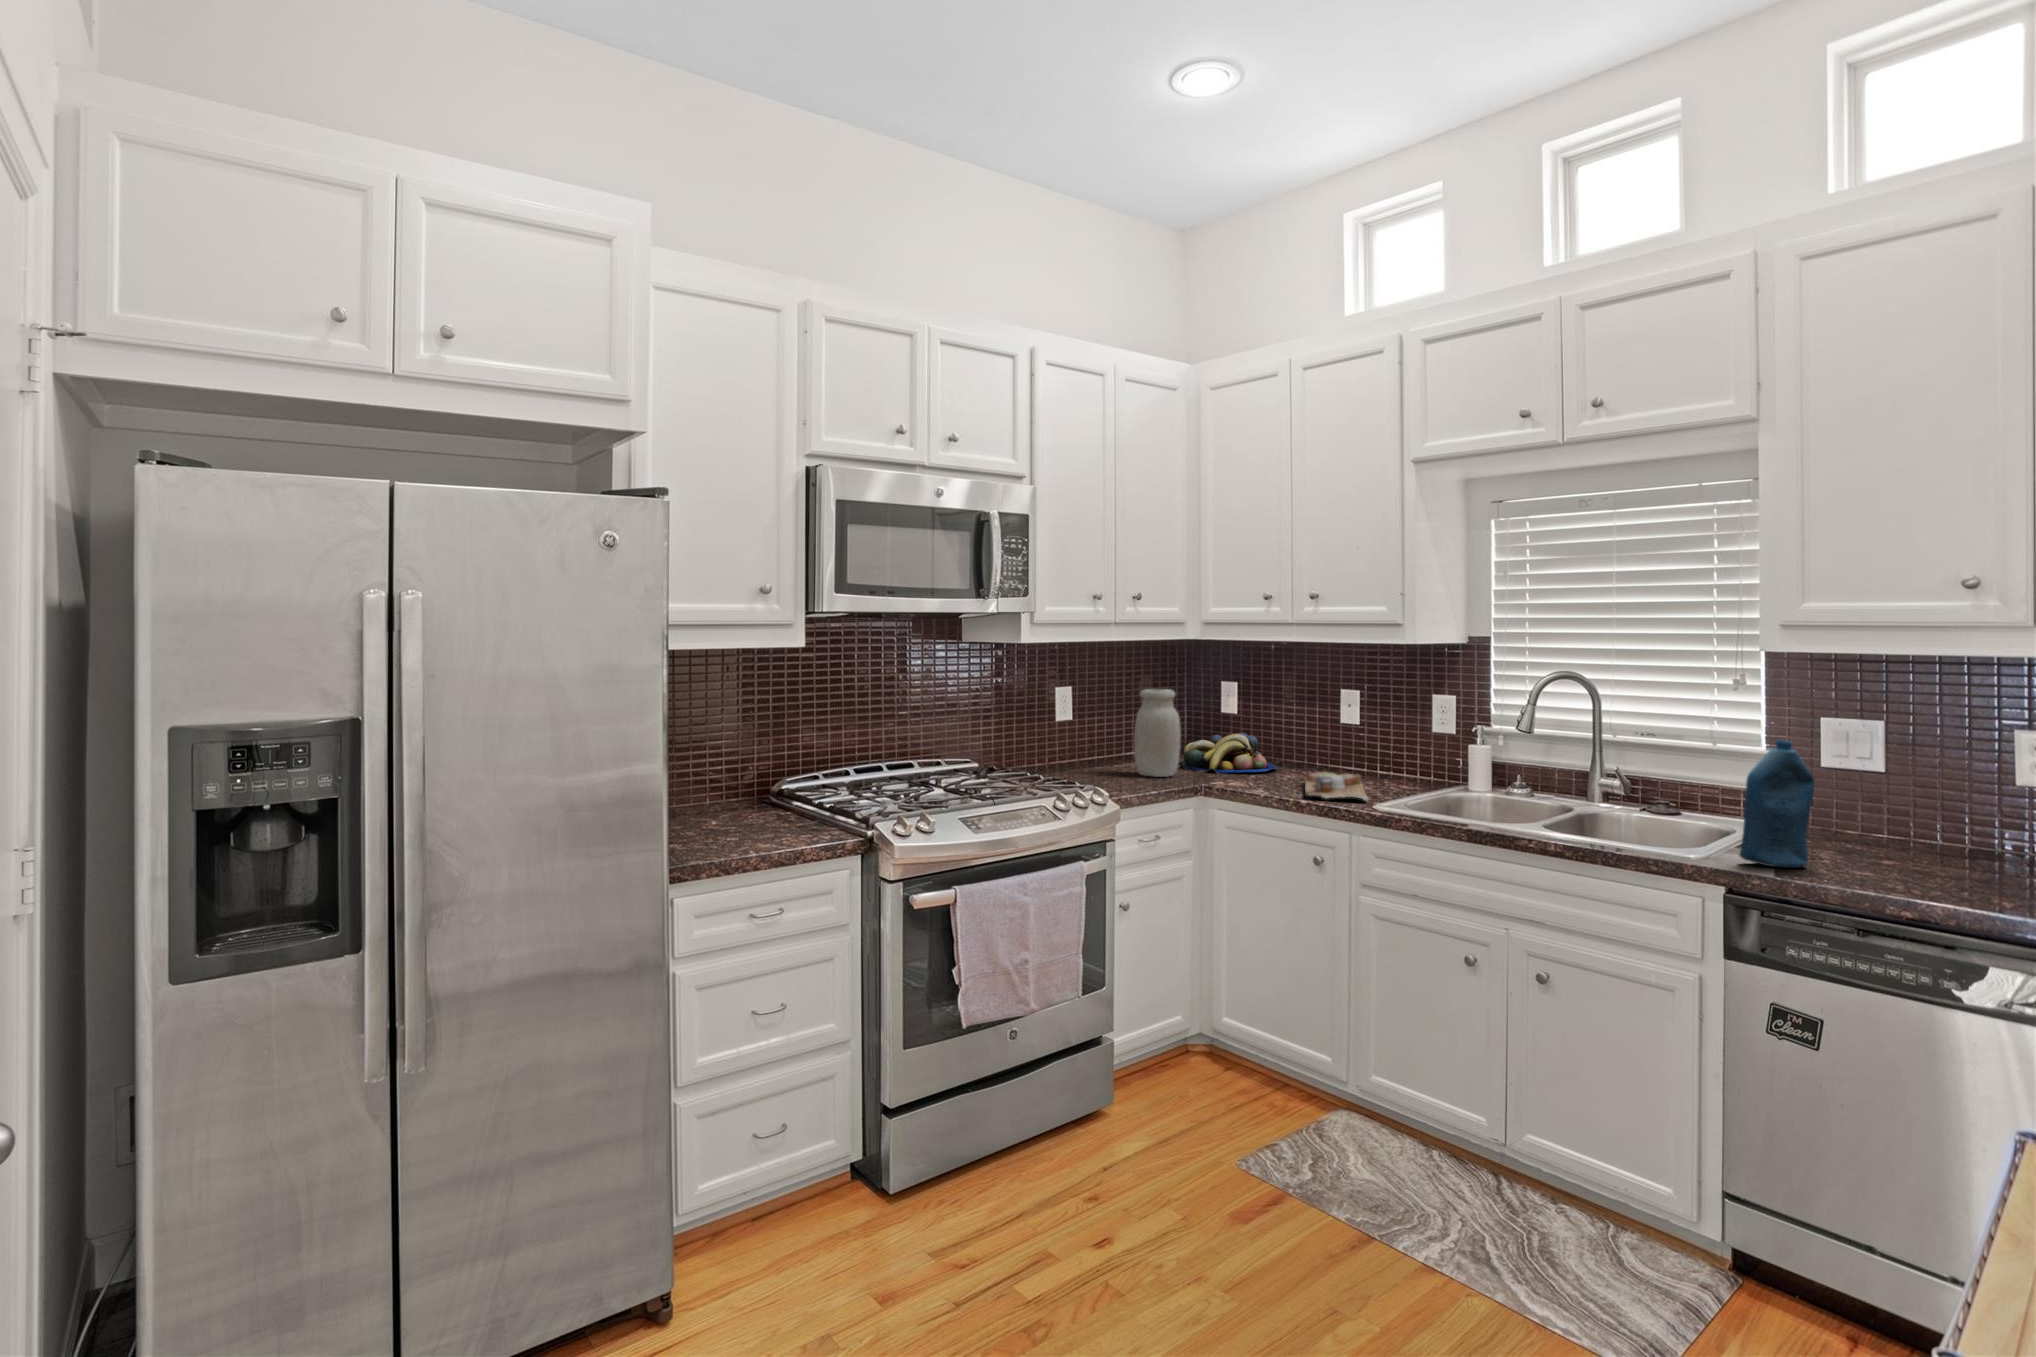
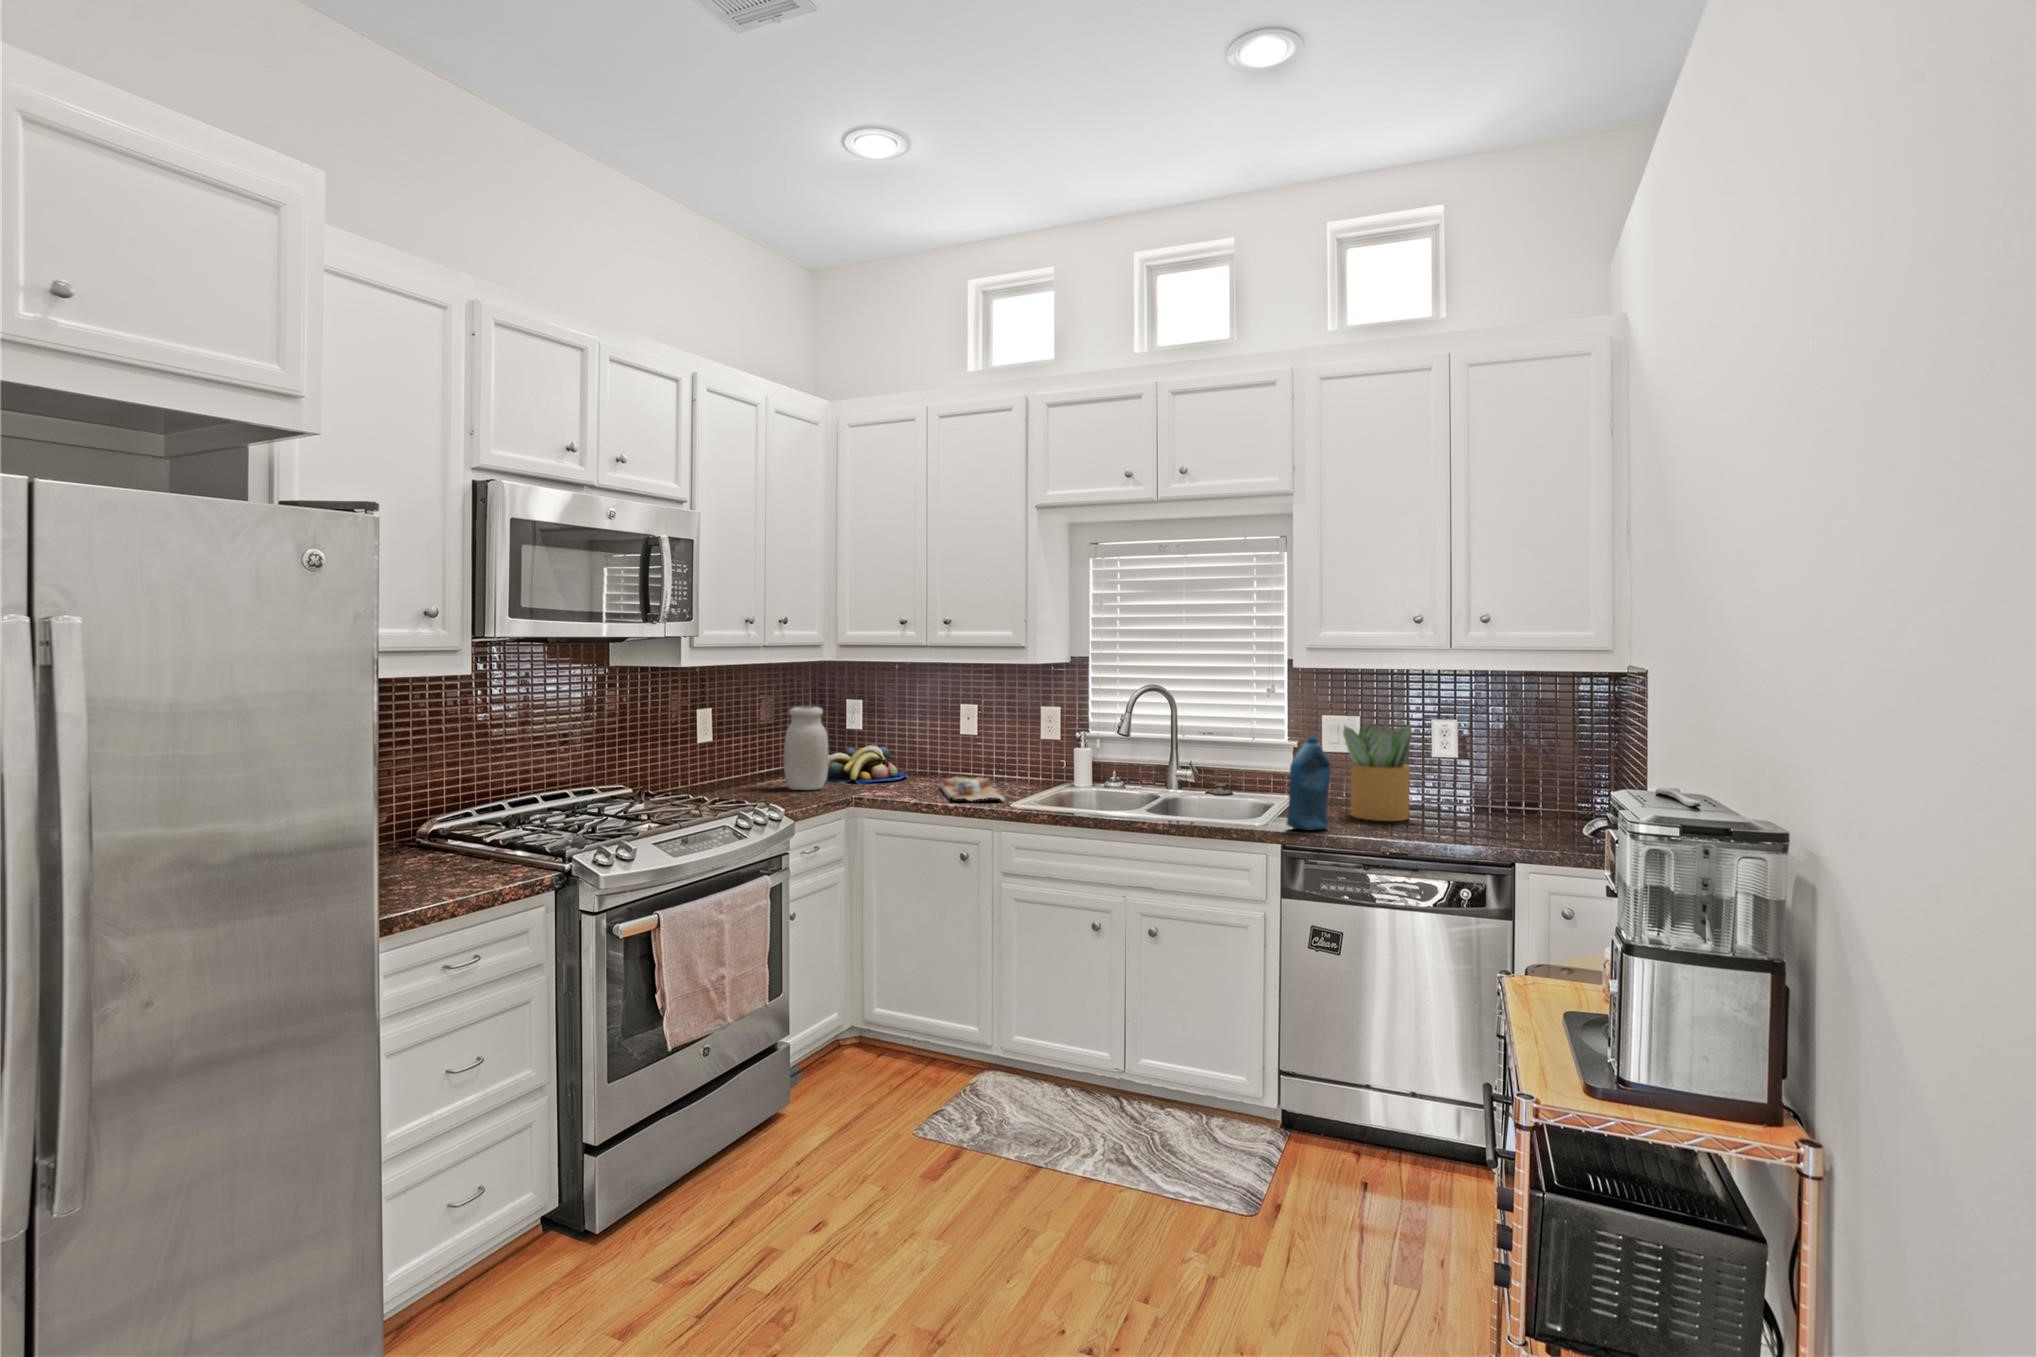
potted plant: none [1845,725,1968,866] -> present [1343,723,1412,821]

